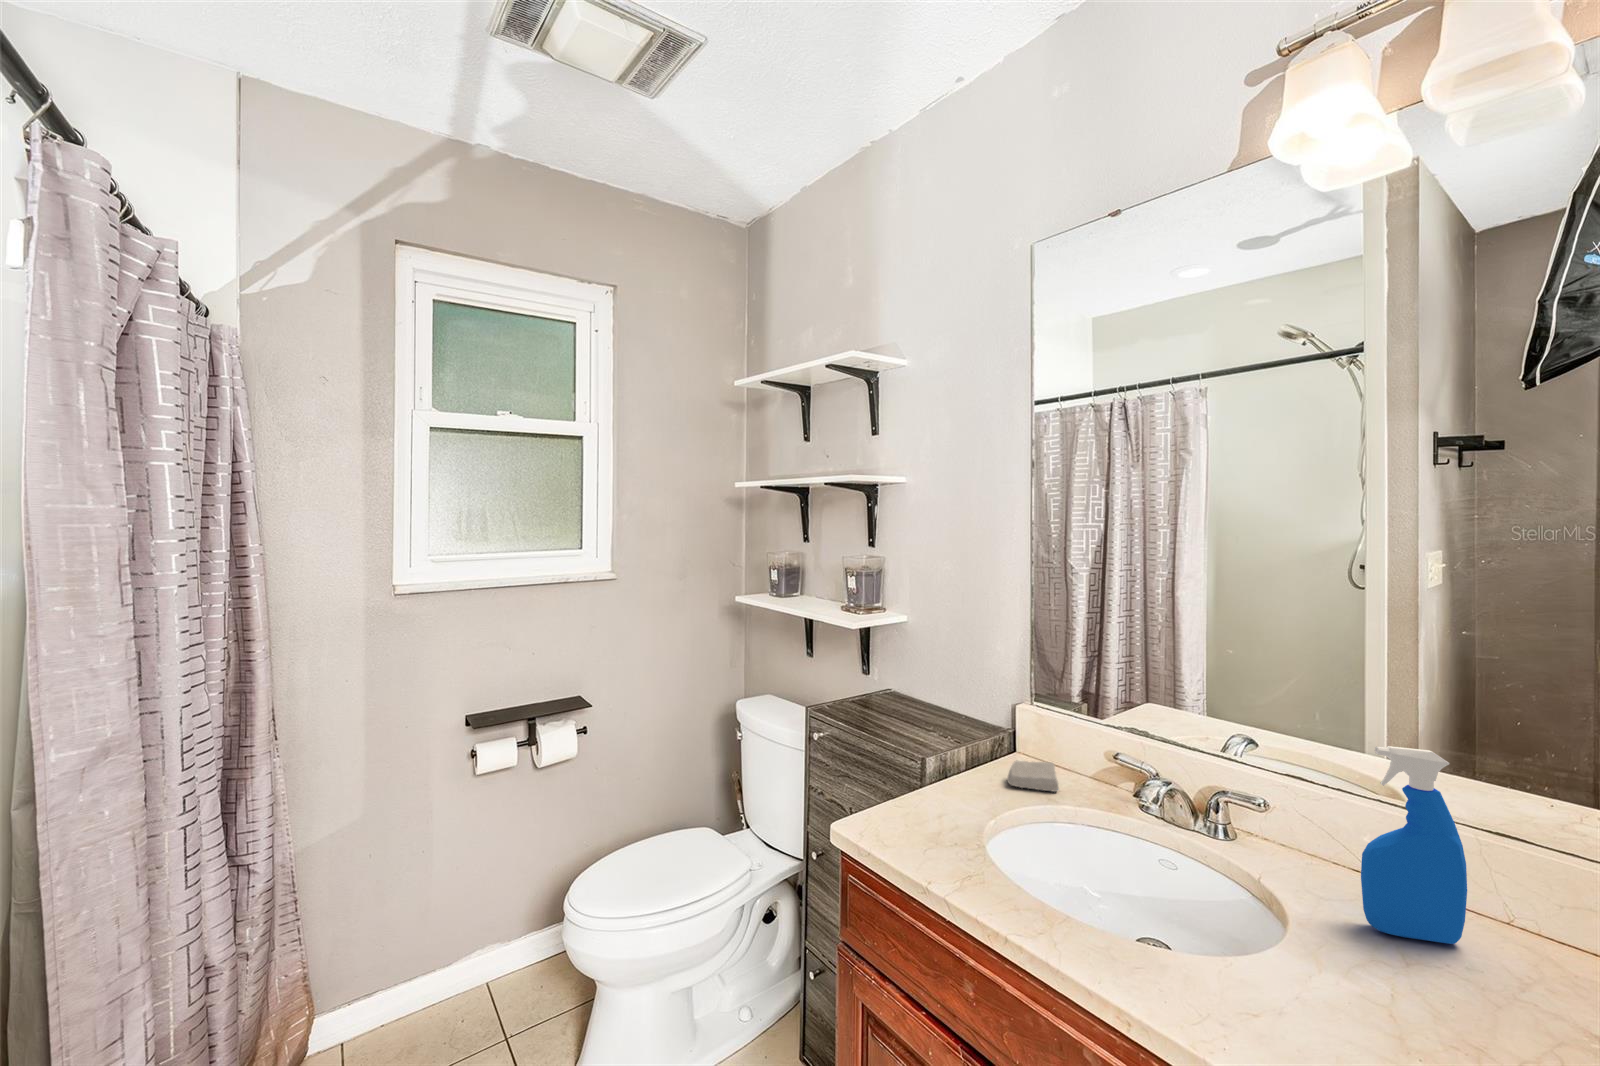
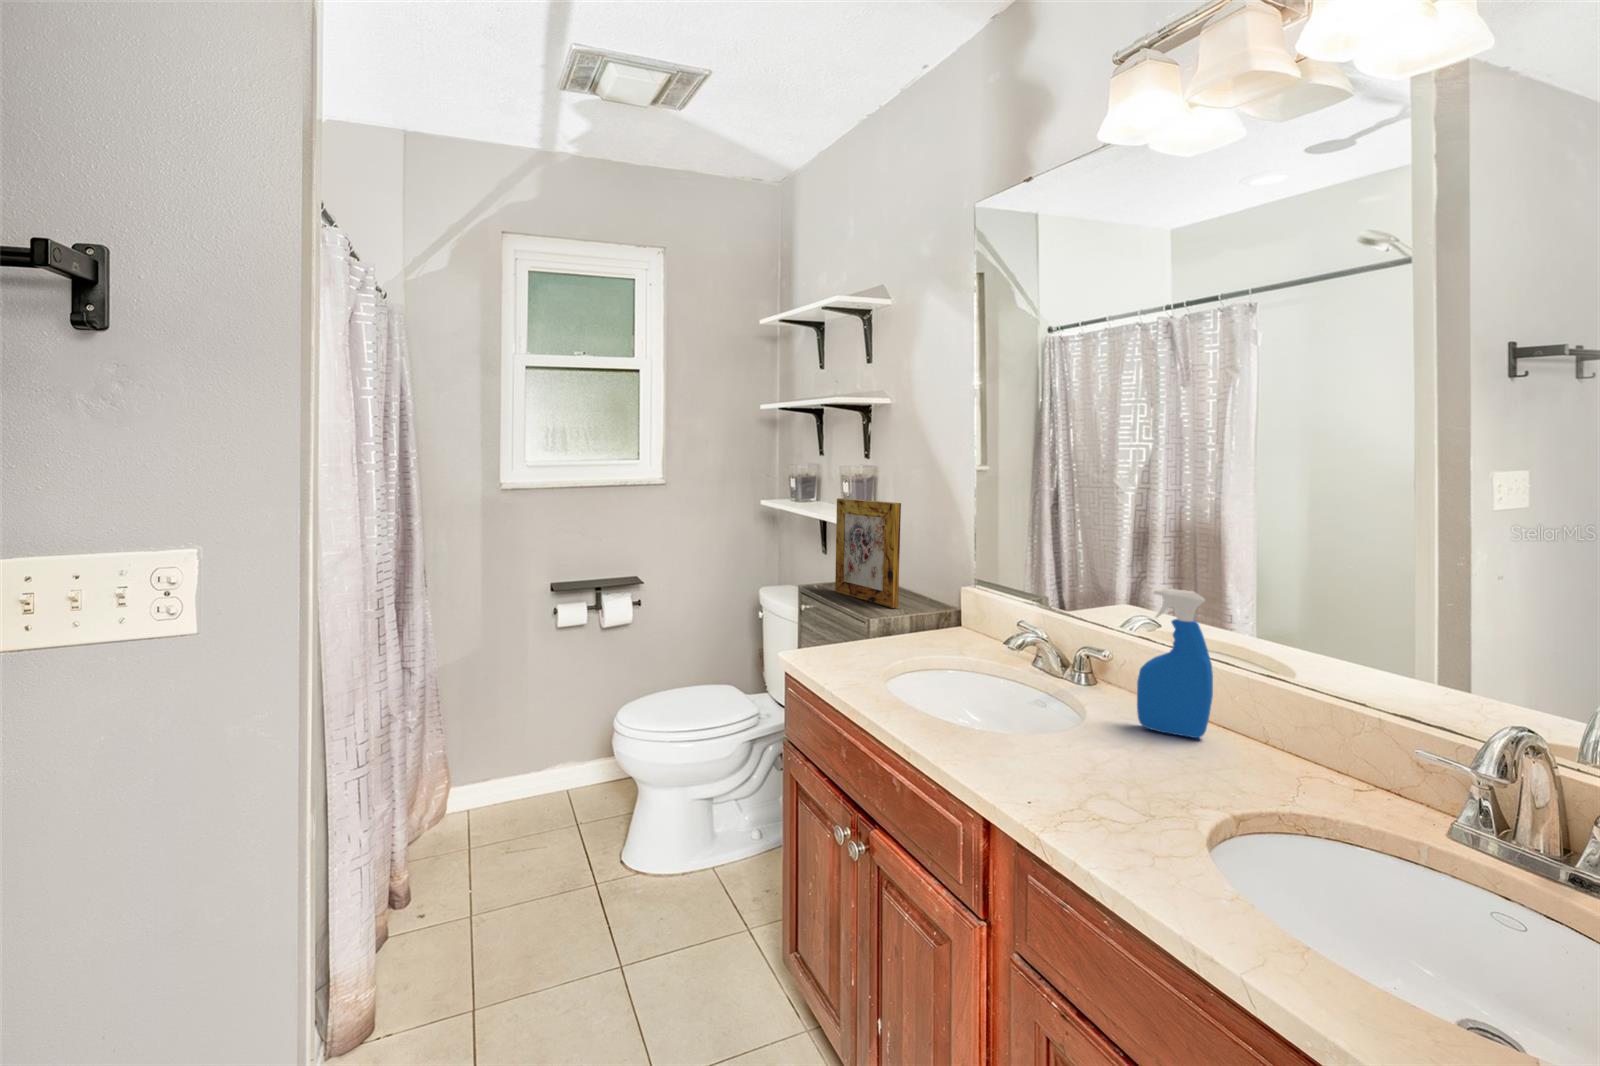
picture frame: none [852,598,945,738] -> present [835,498,901,608]
soap bar: present [1007,760,1059,792] -> none [932,623,971,646]

